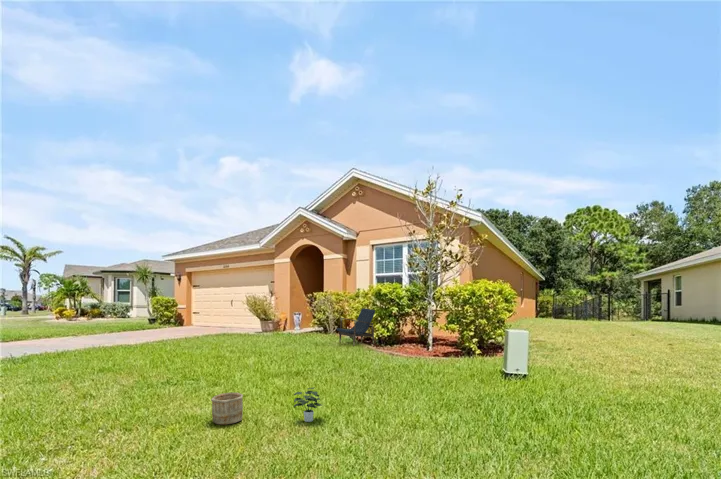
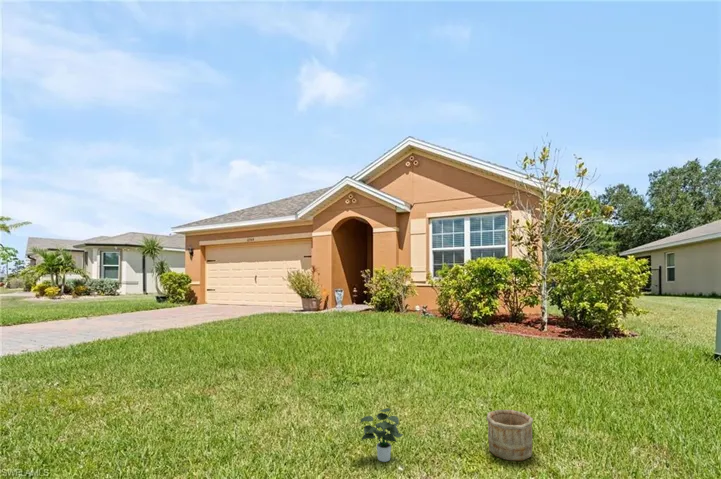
lounge chair: present [337,309,375,346] -> none [429,286,473,328]
potted plant: present [294,387,322,422] -> present [361,408,403,462]

